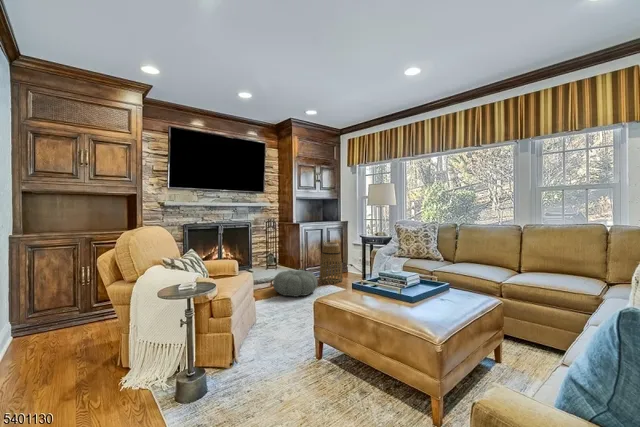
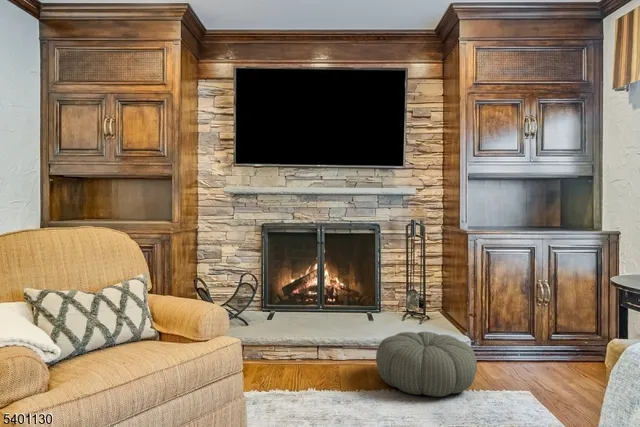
basket: present [319,242,343,284] -> none [511,280,576,387]

